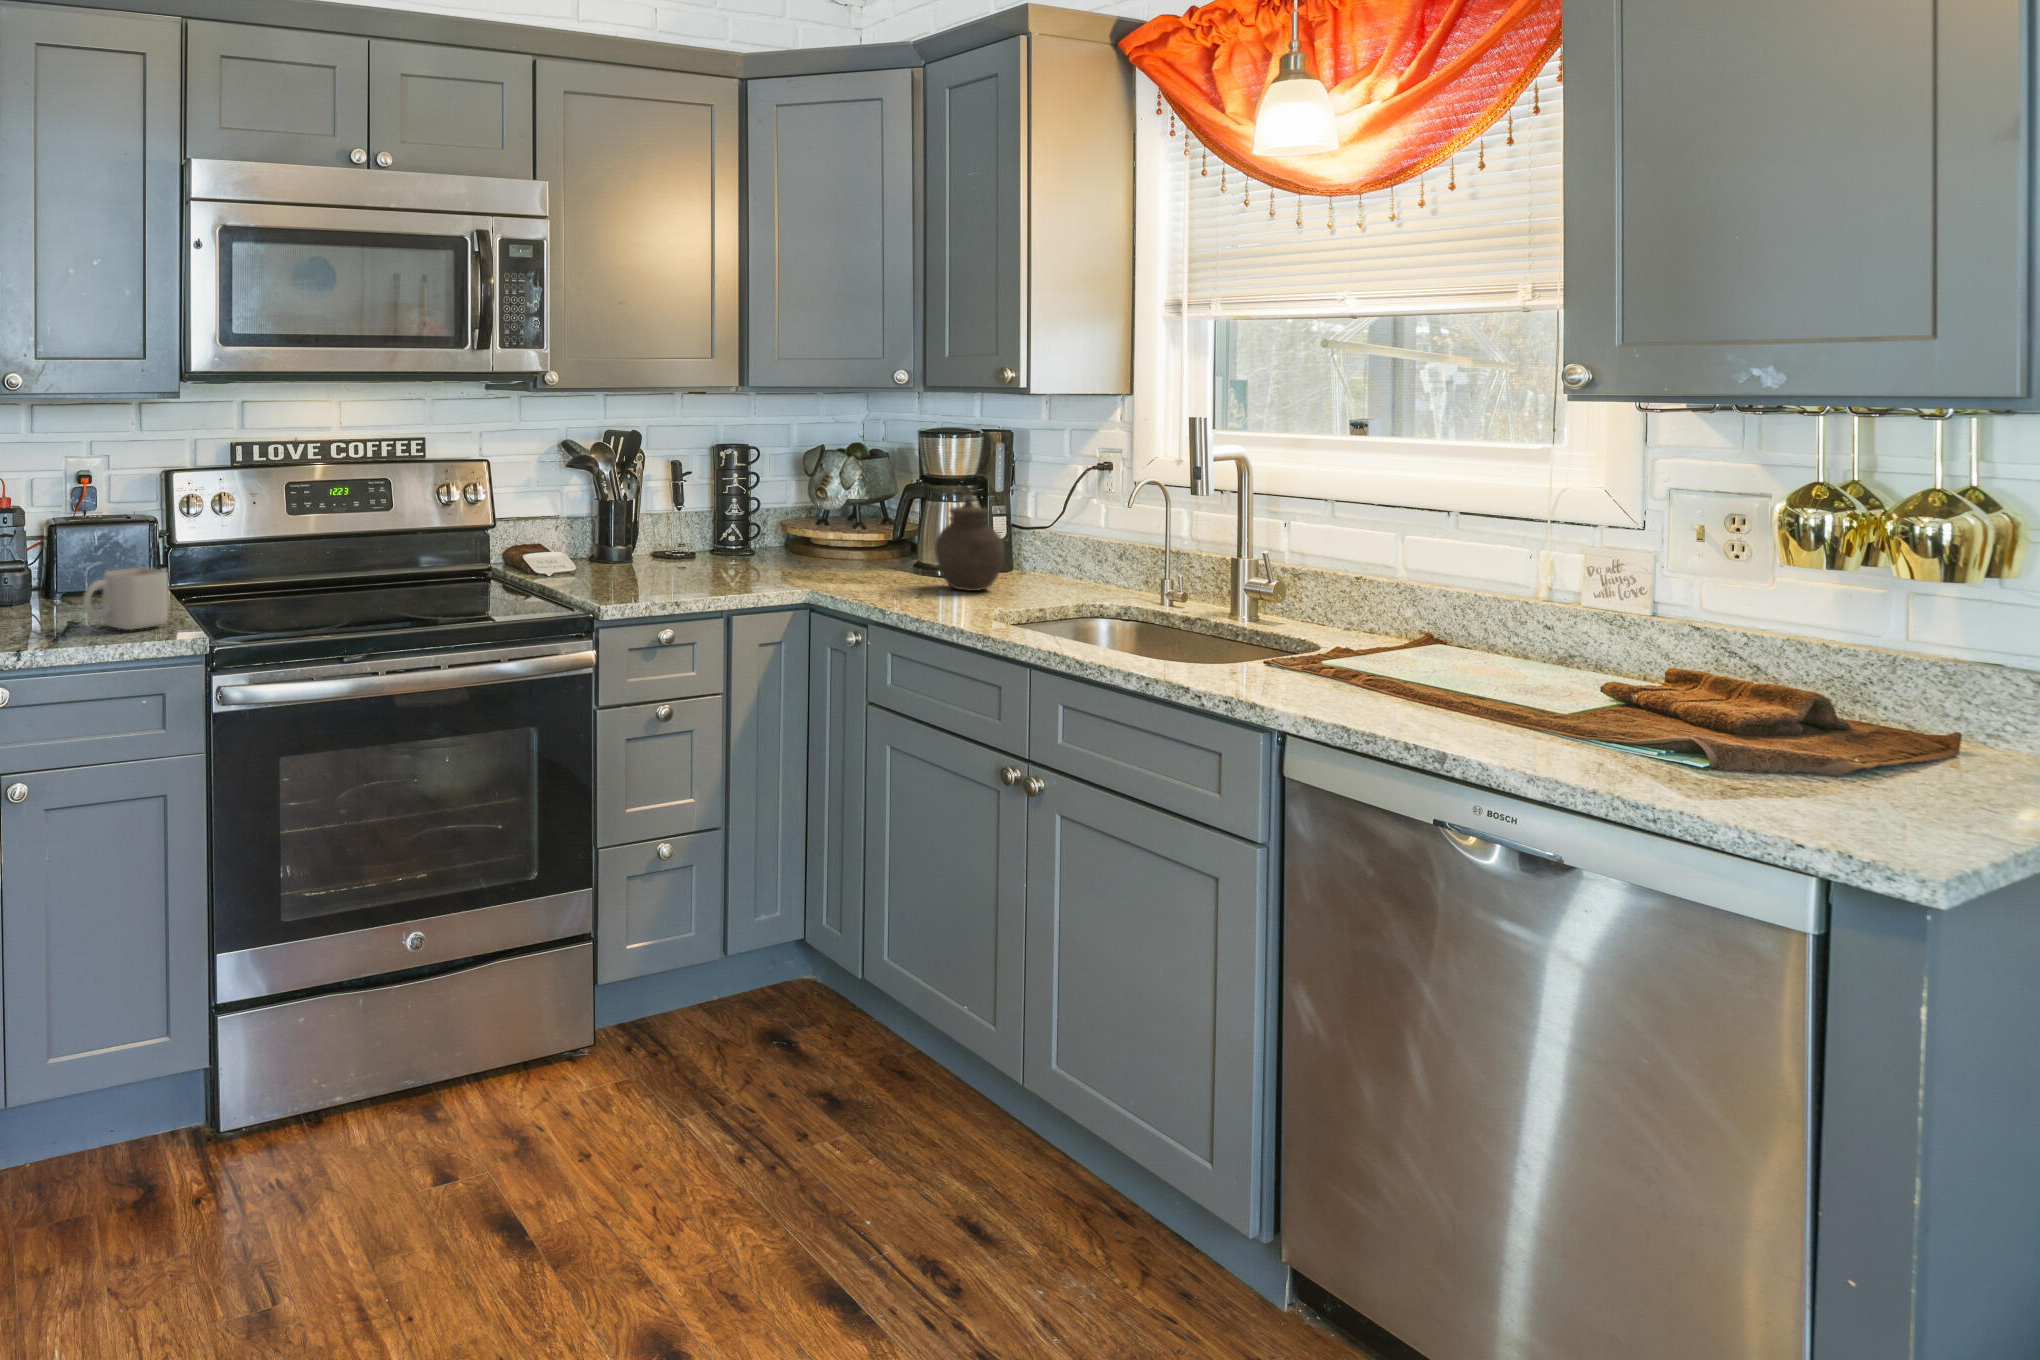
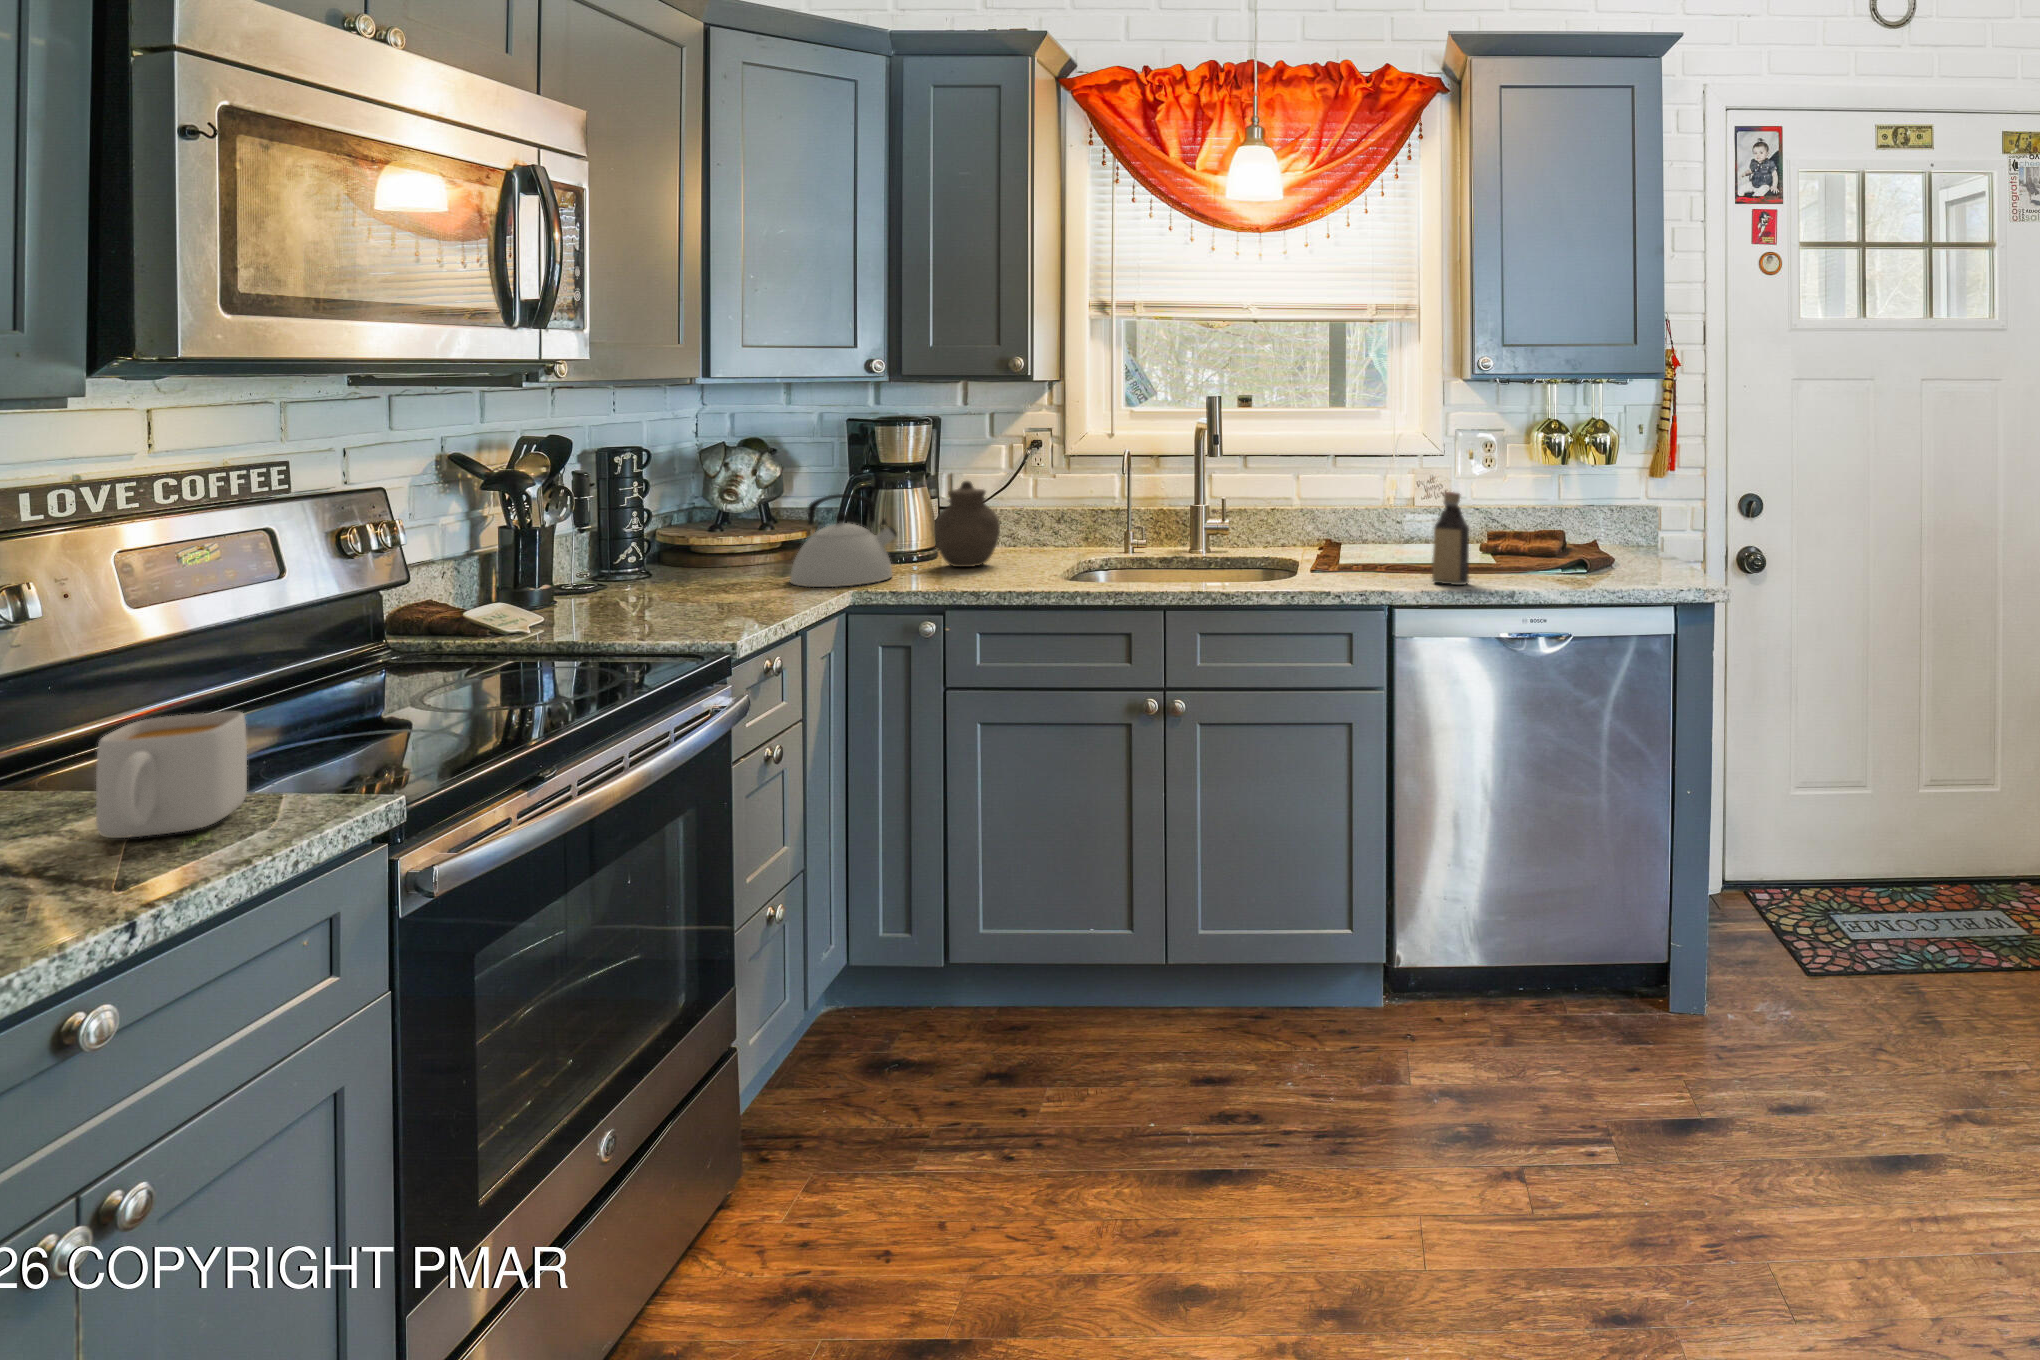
kettle: none [790,499,883,587] -> present [790,494,897,587]
bottle: none [1359,575,1418,723] -> present [1432,492,1469,585]

